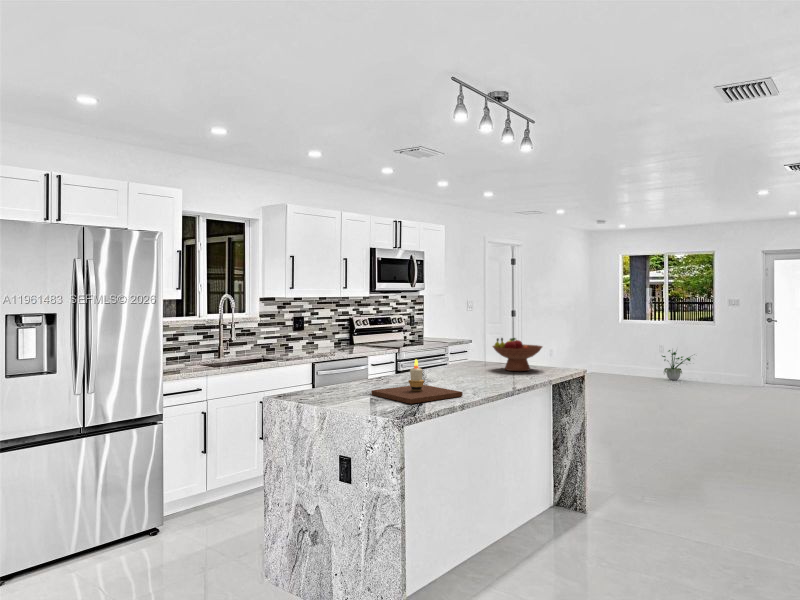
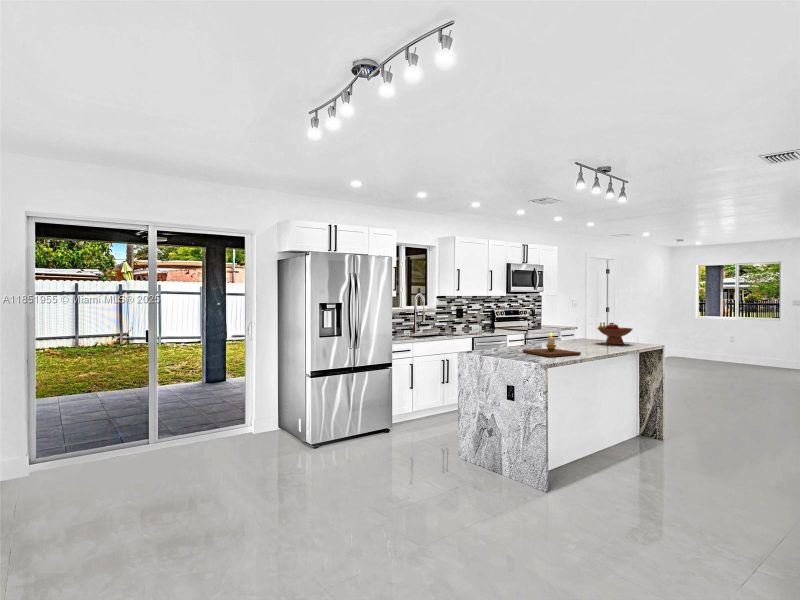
potted plant: present [662,350,690,380] -> none [734,335,768,365]

